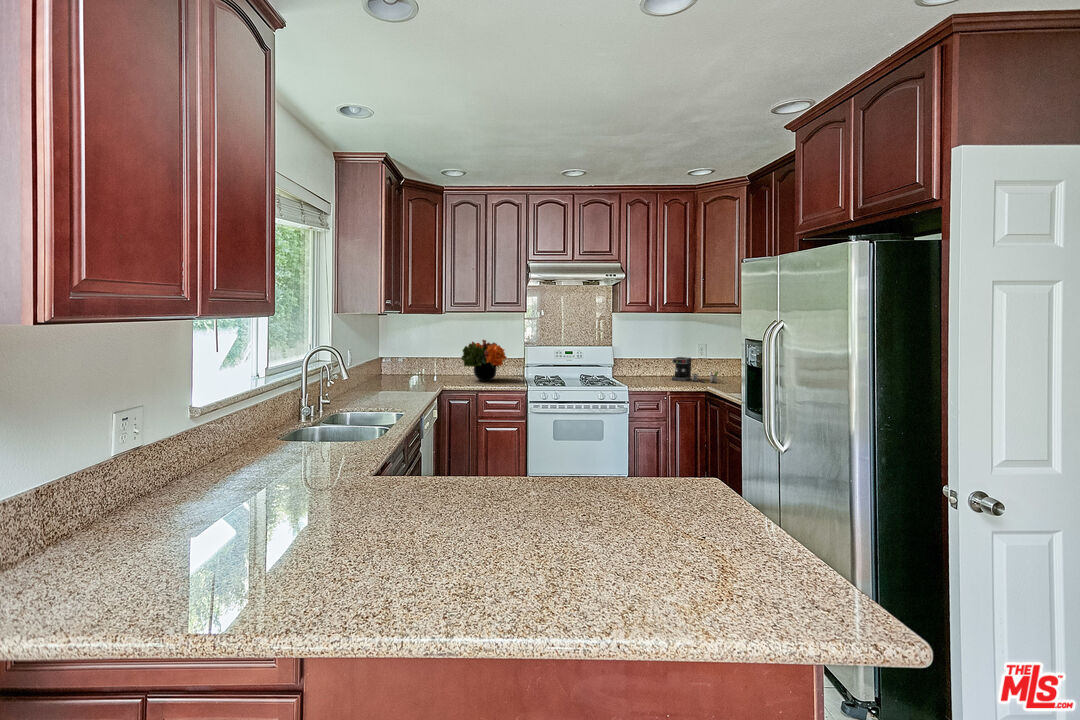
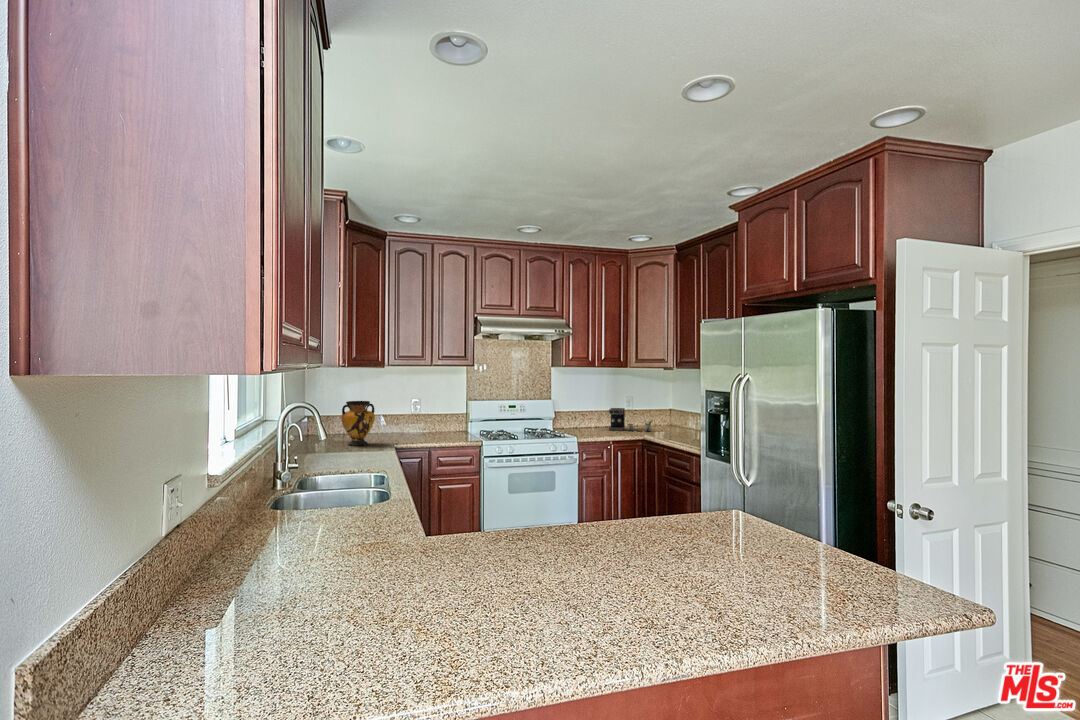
flower arrangement: present [461,340,507,381] -> none [404,394,453,436]
vase: none [395,346,426,388] -> present [341,401,375,446]

